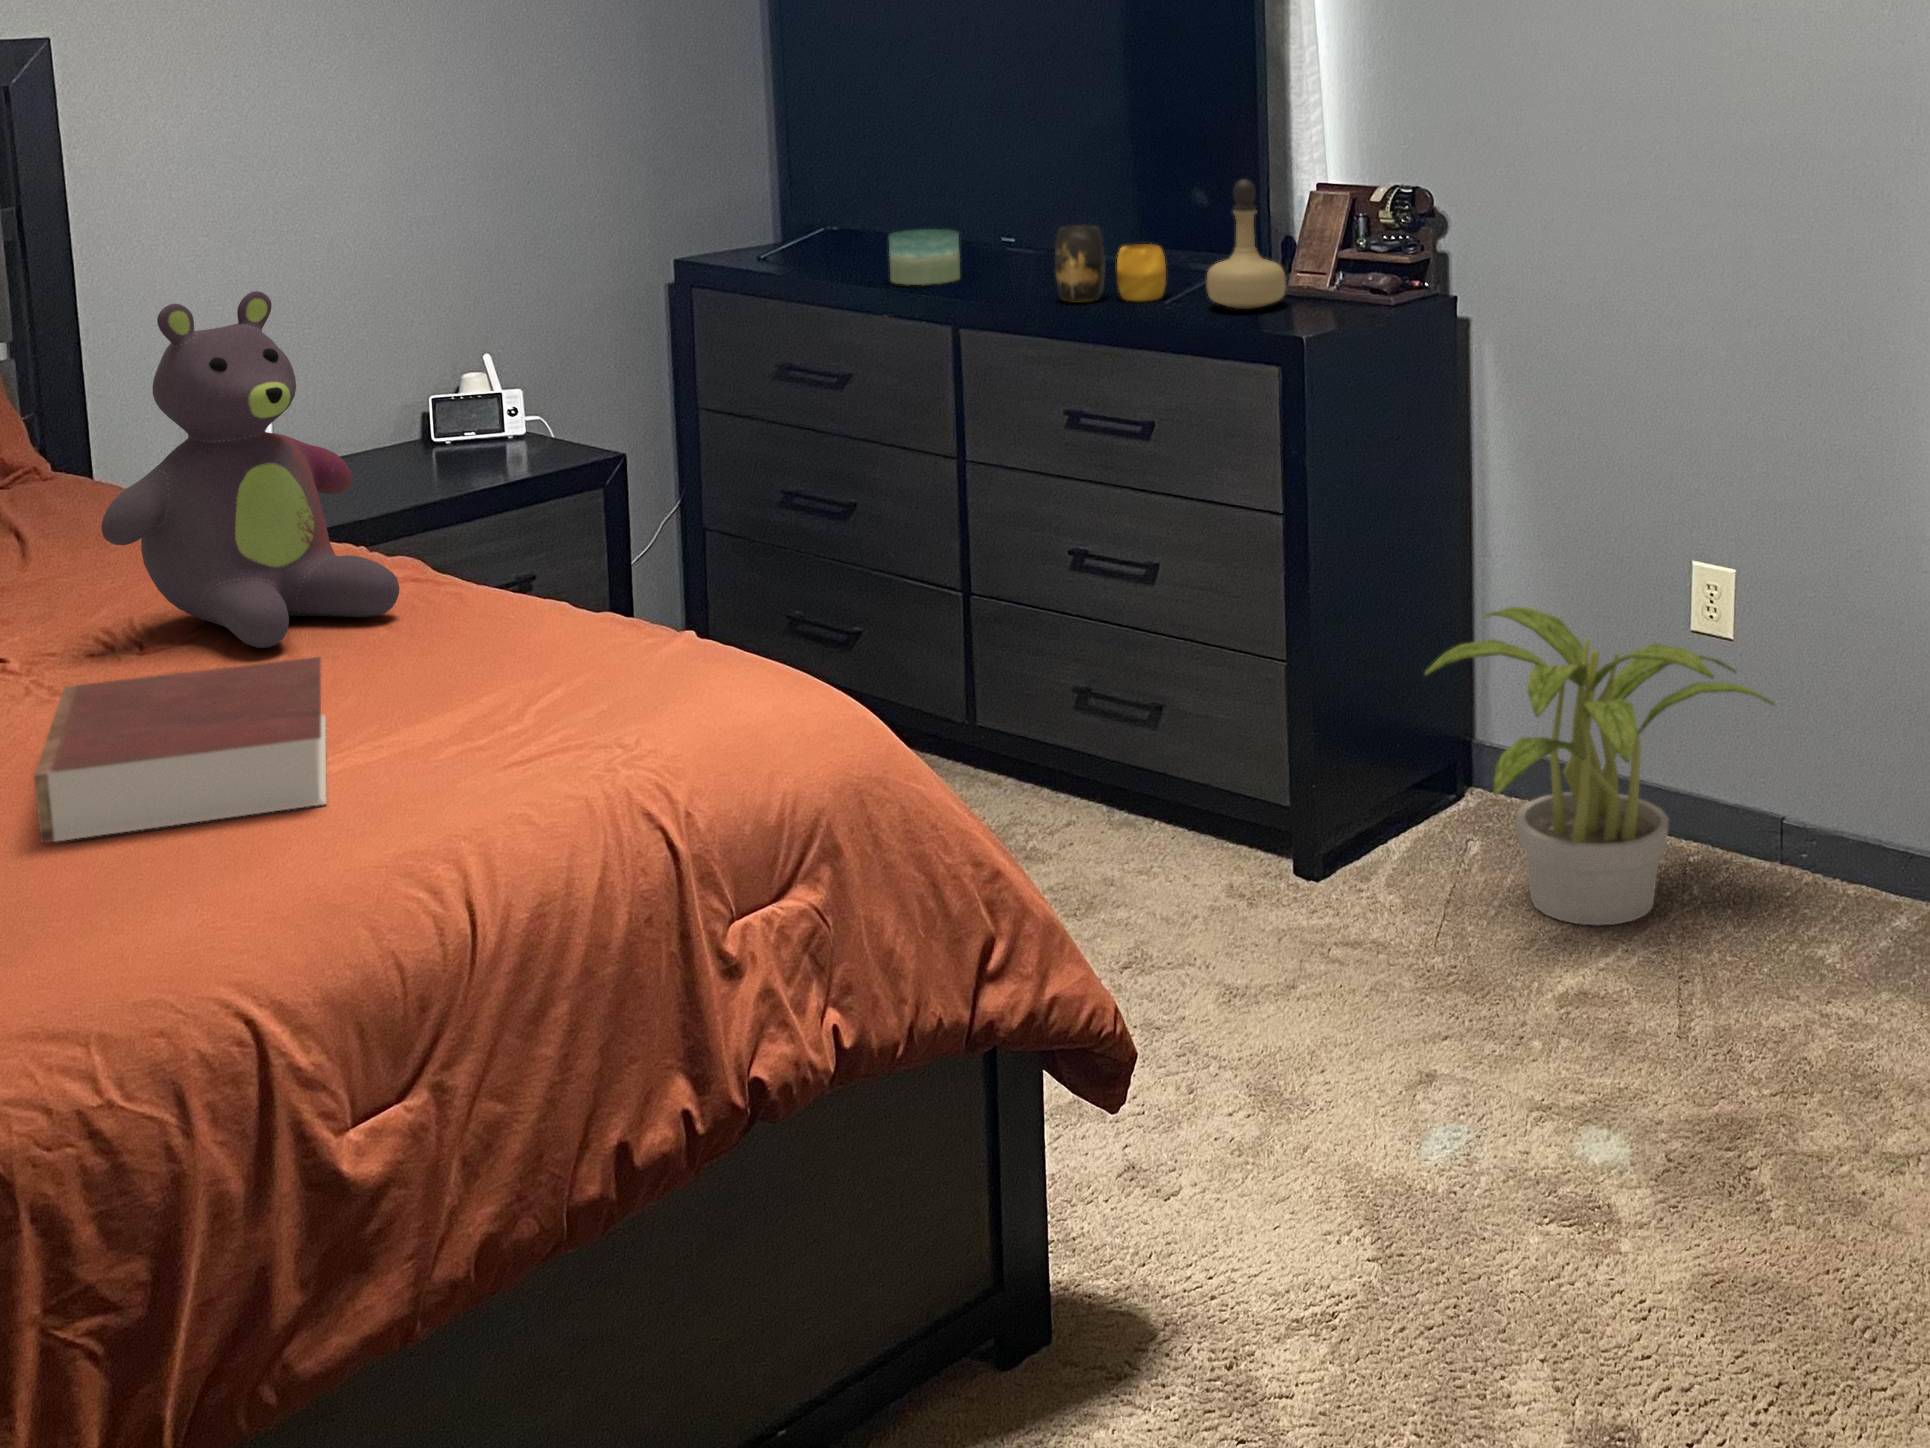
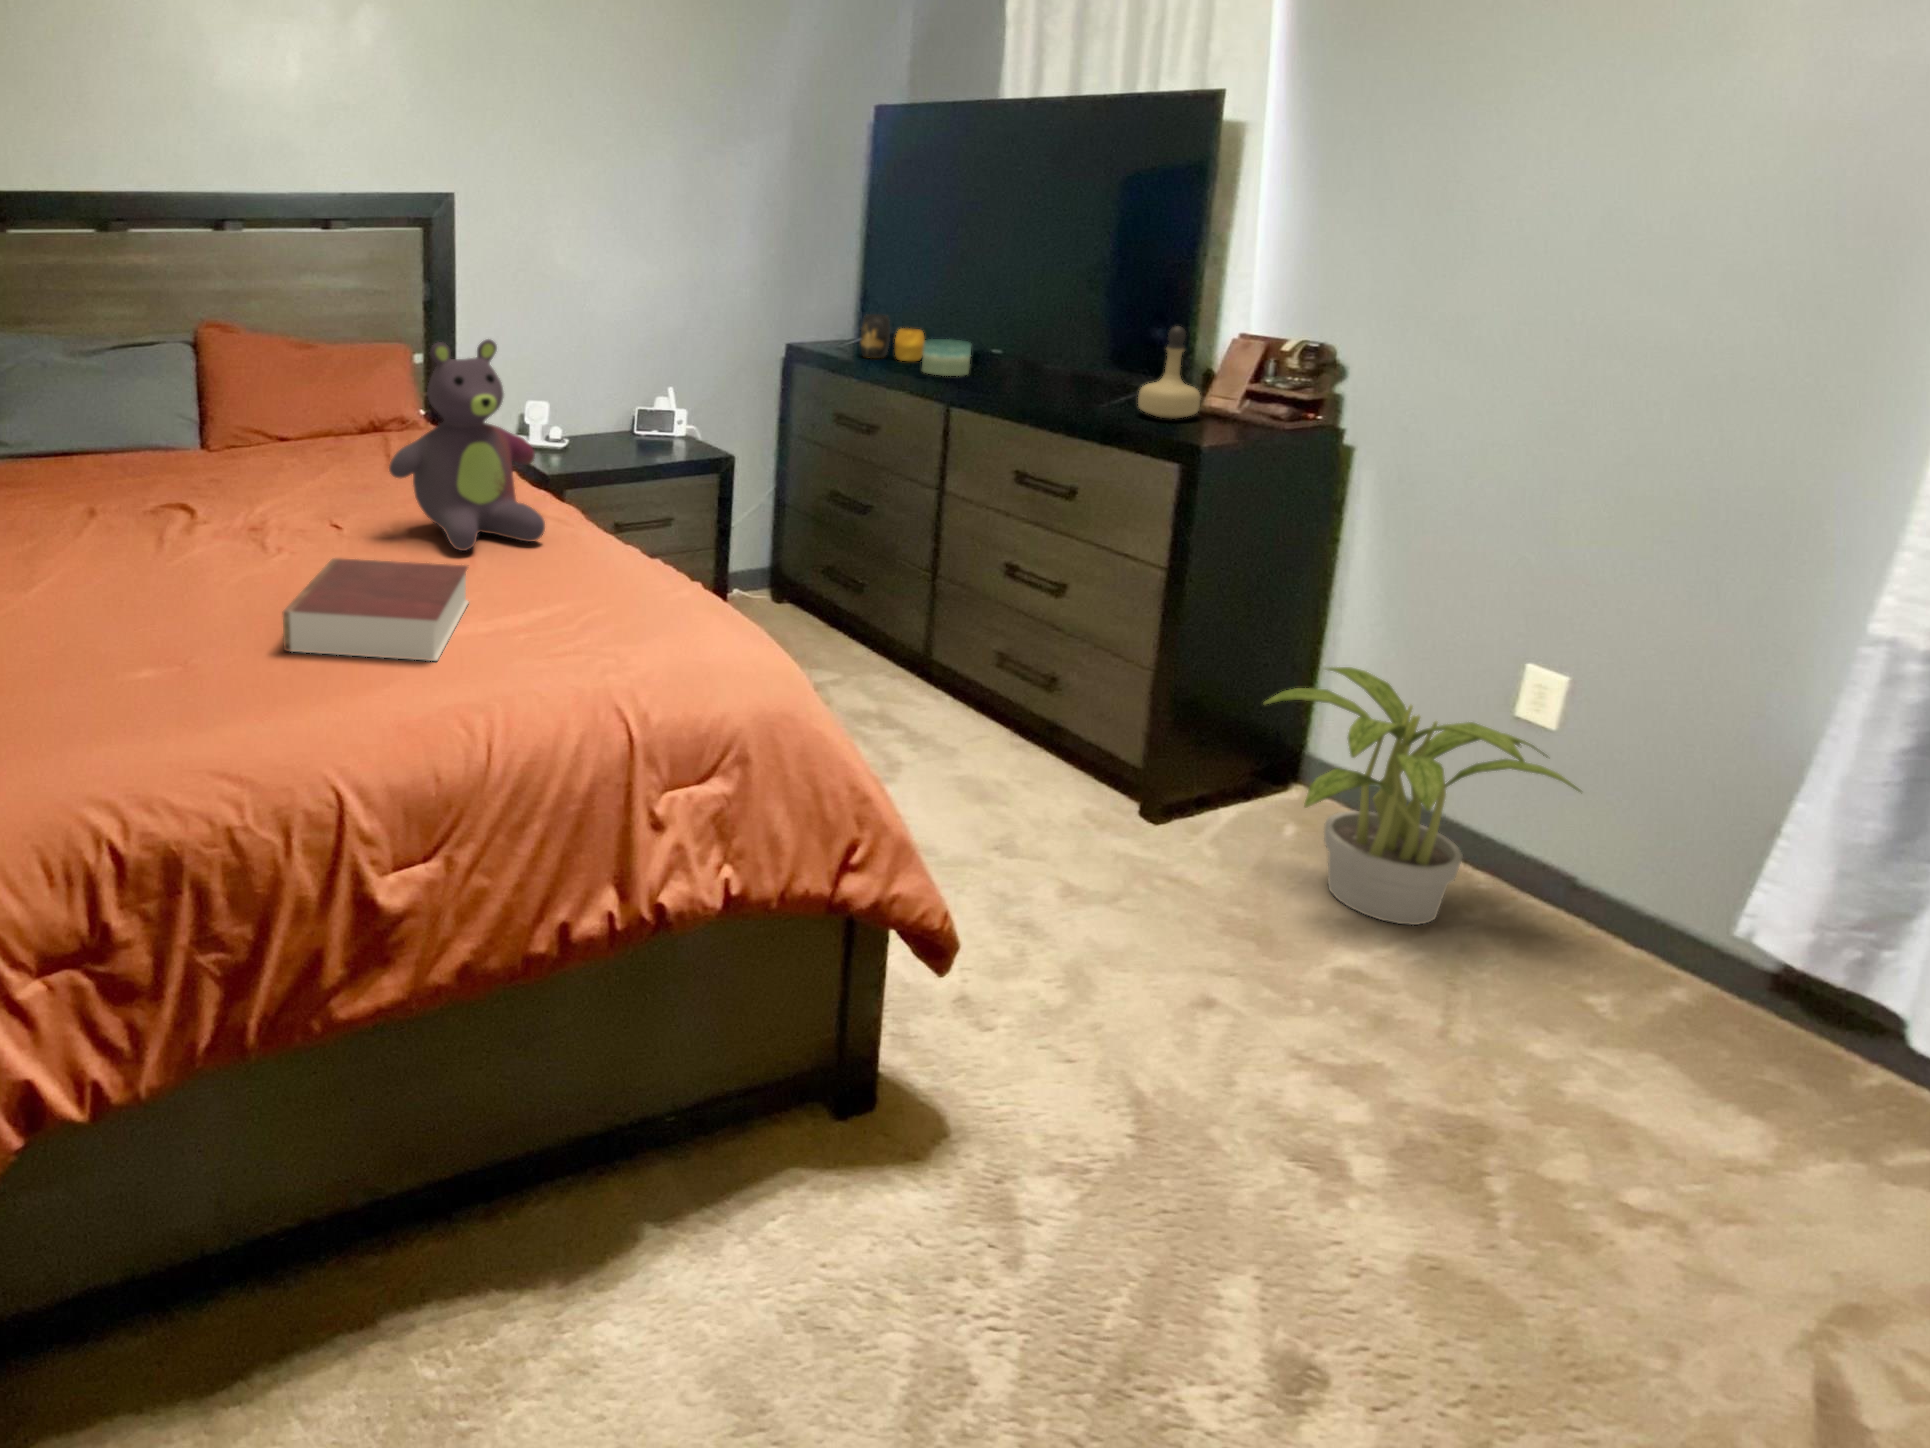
vase: present [1055,225,1166,301] -> present [861,314,925,361]

